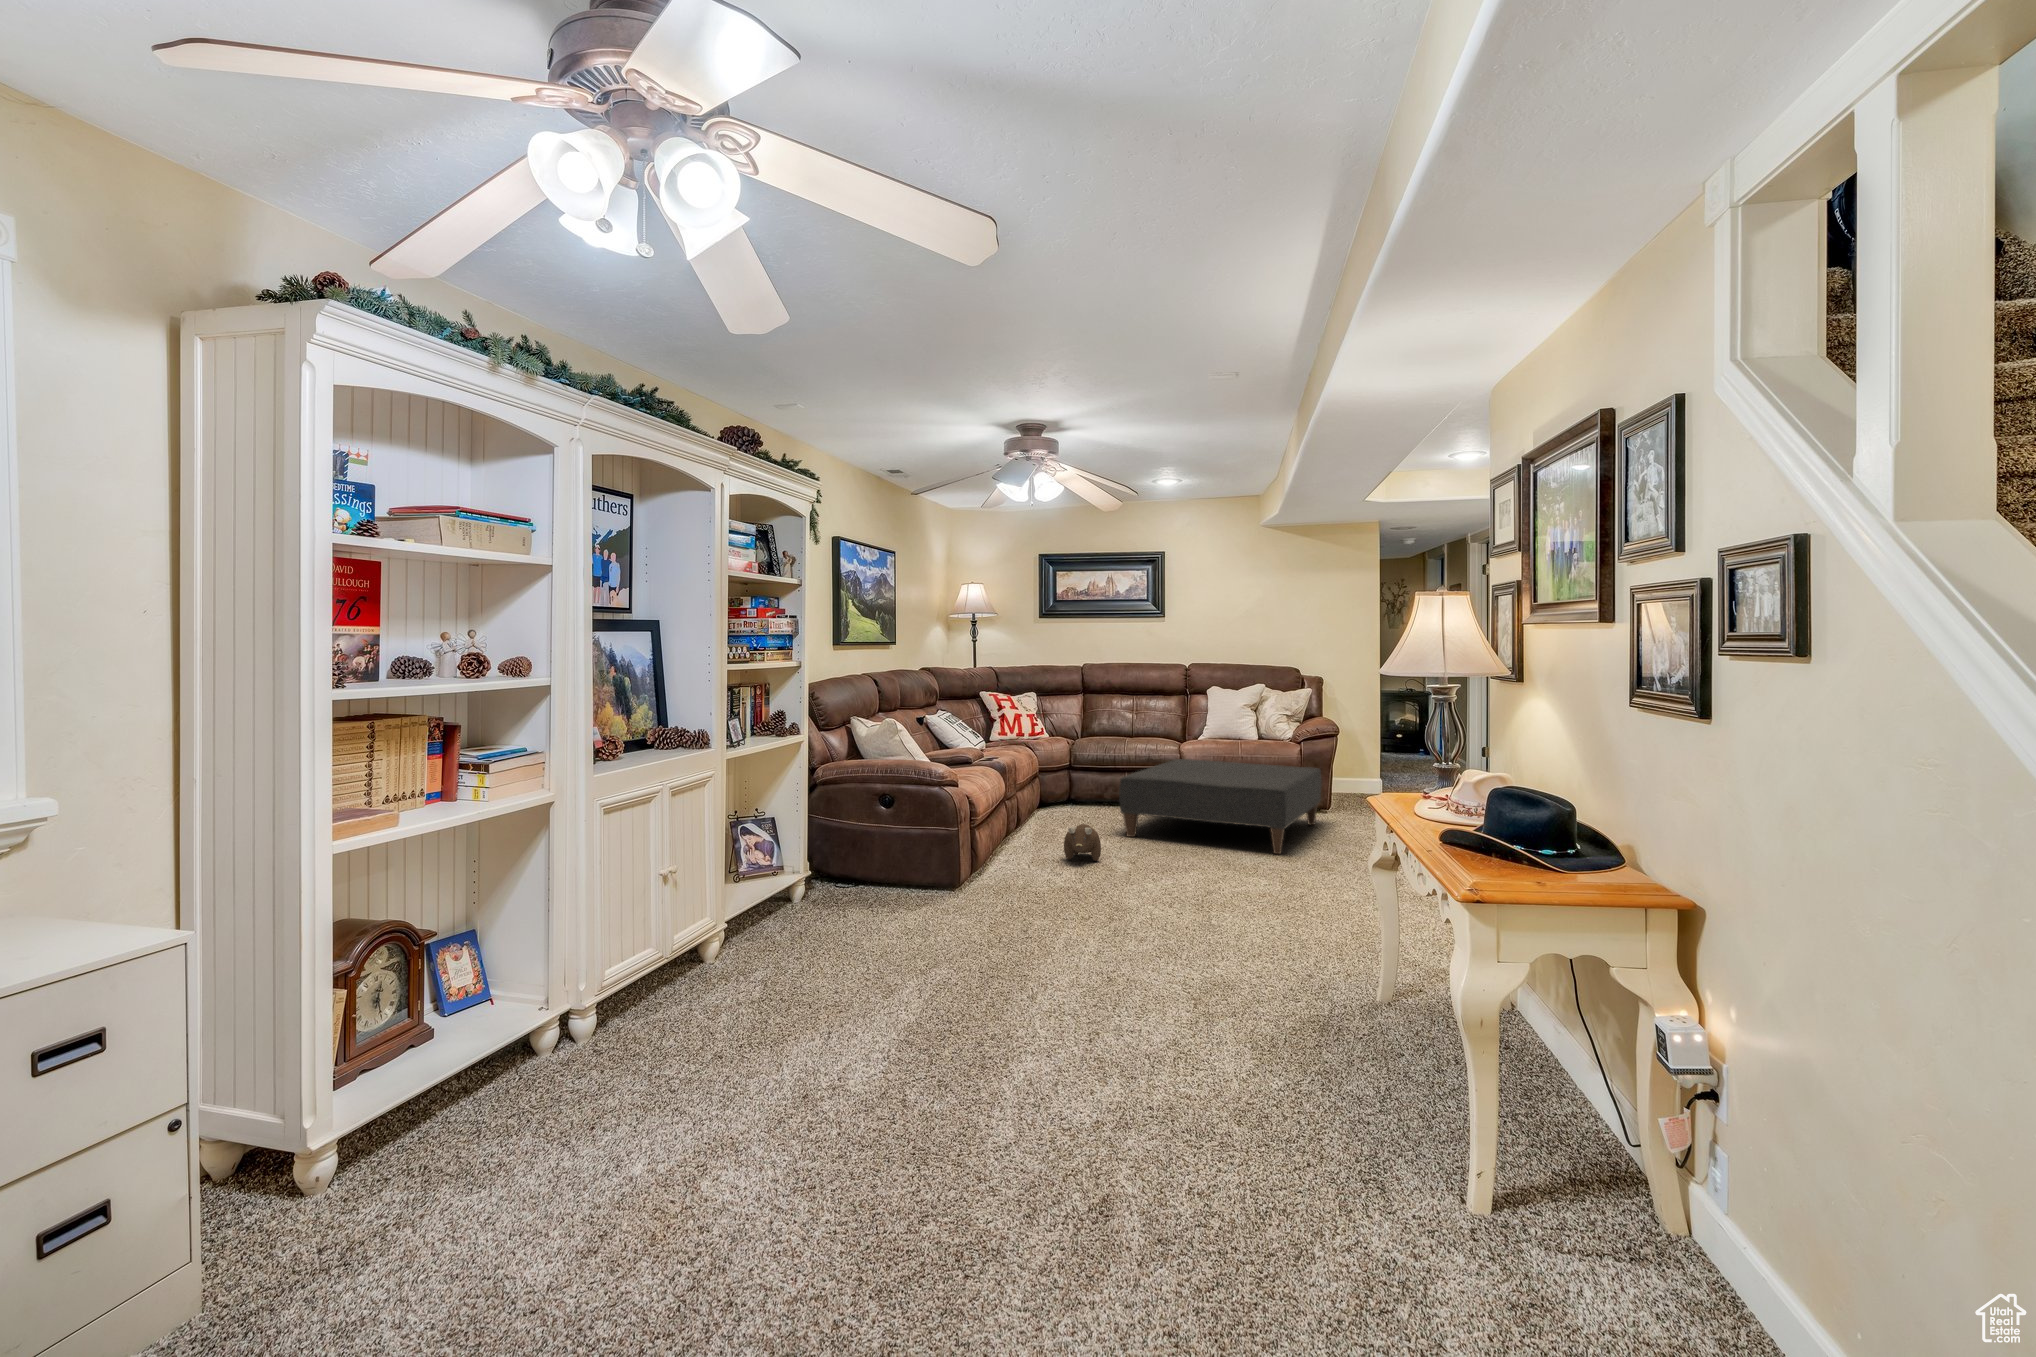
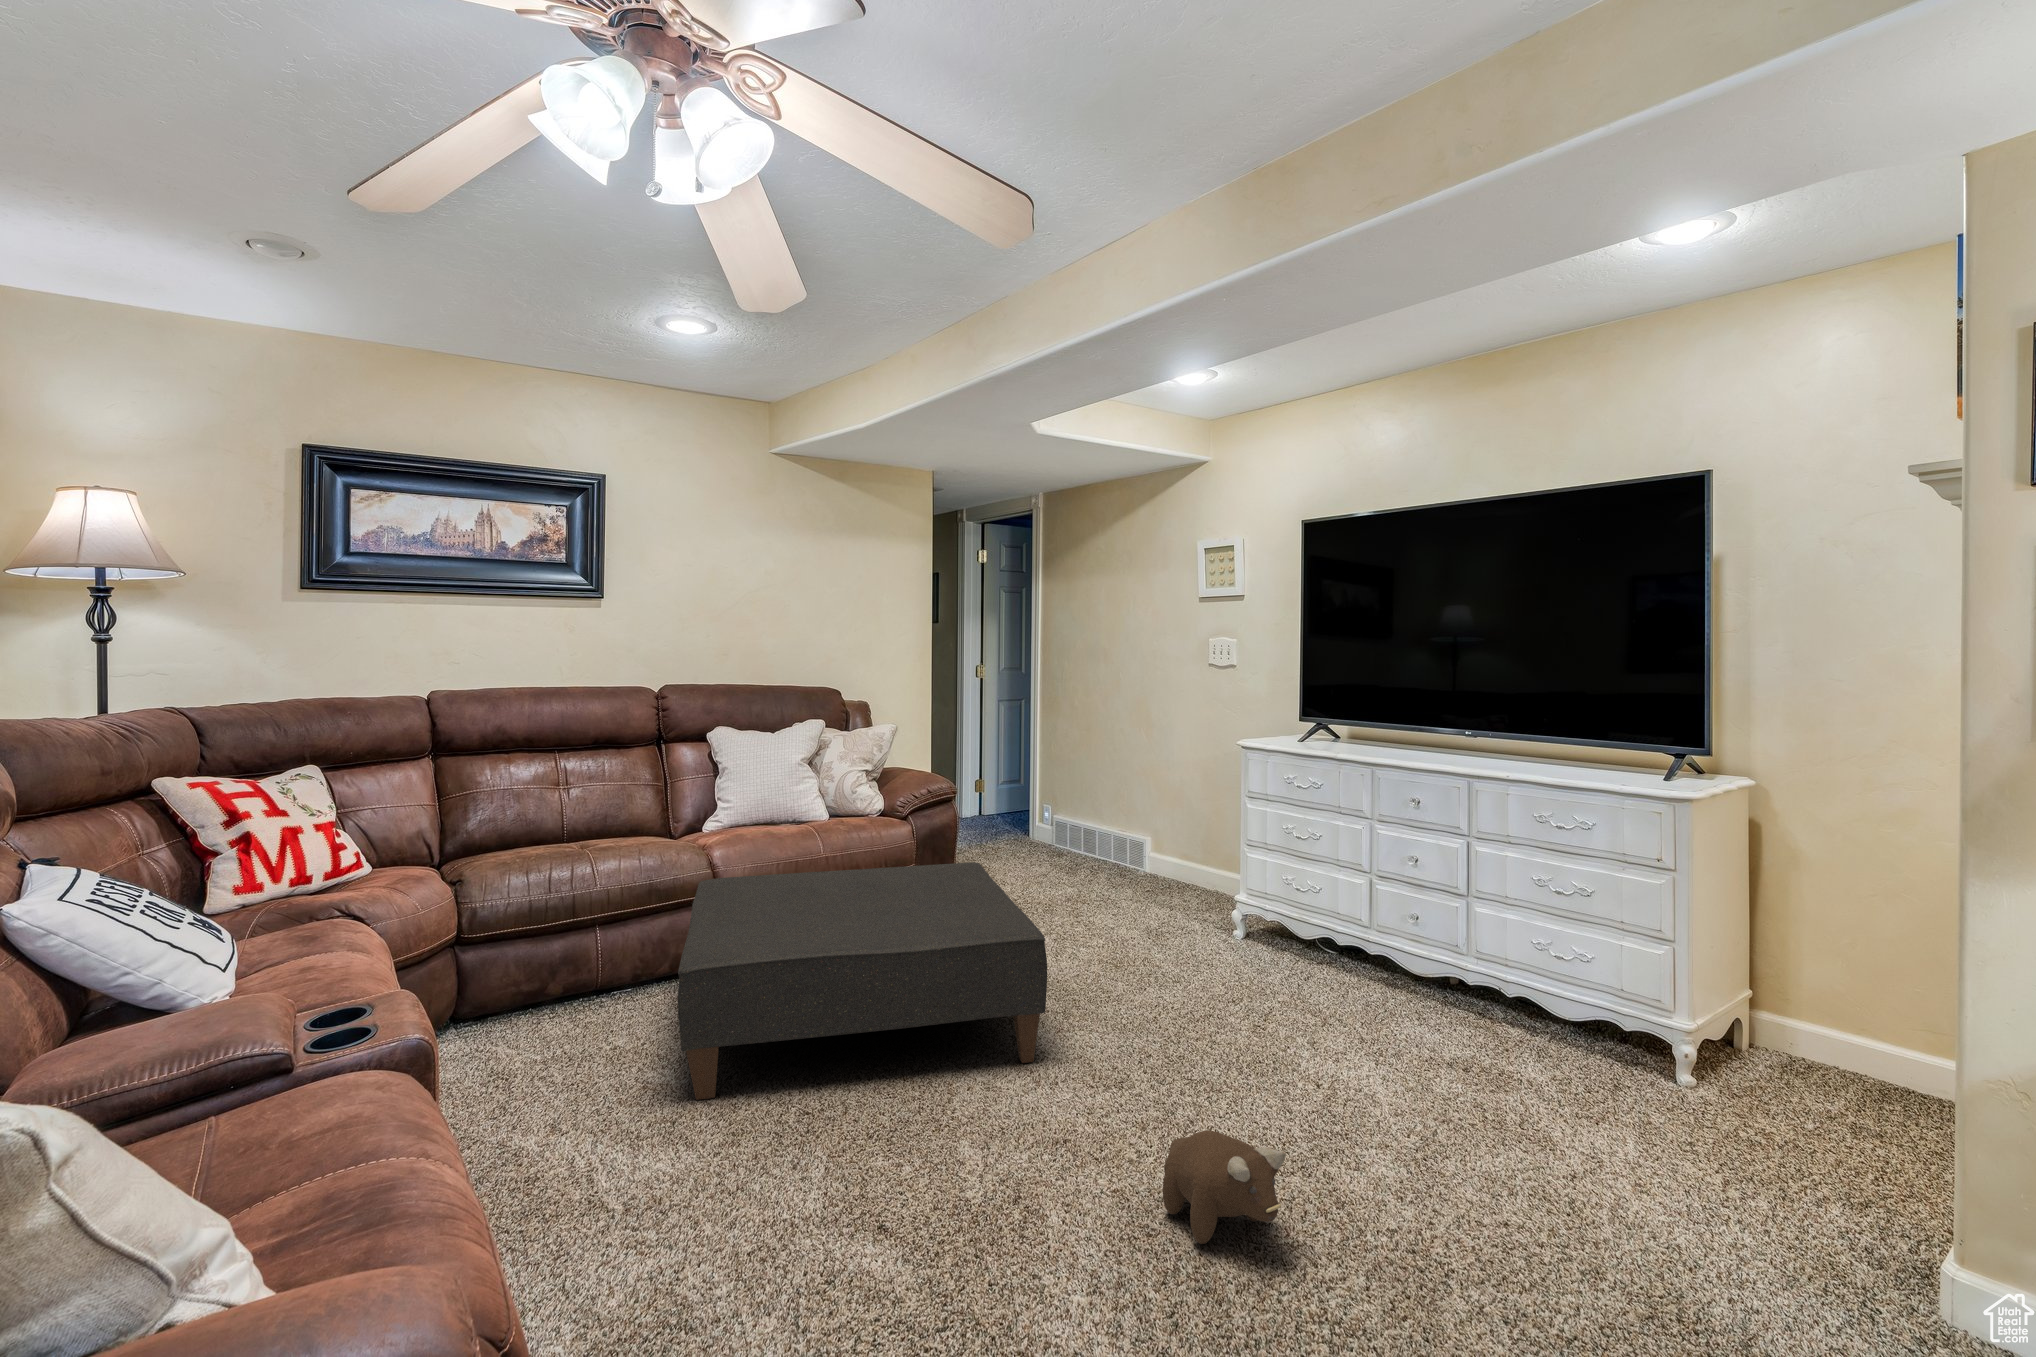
plush toy: present [1064,824,1101,861] -> present [1163,1131,1286,1244]

